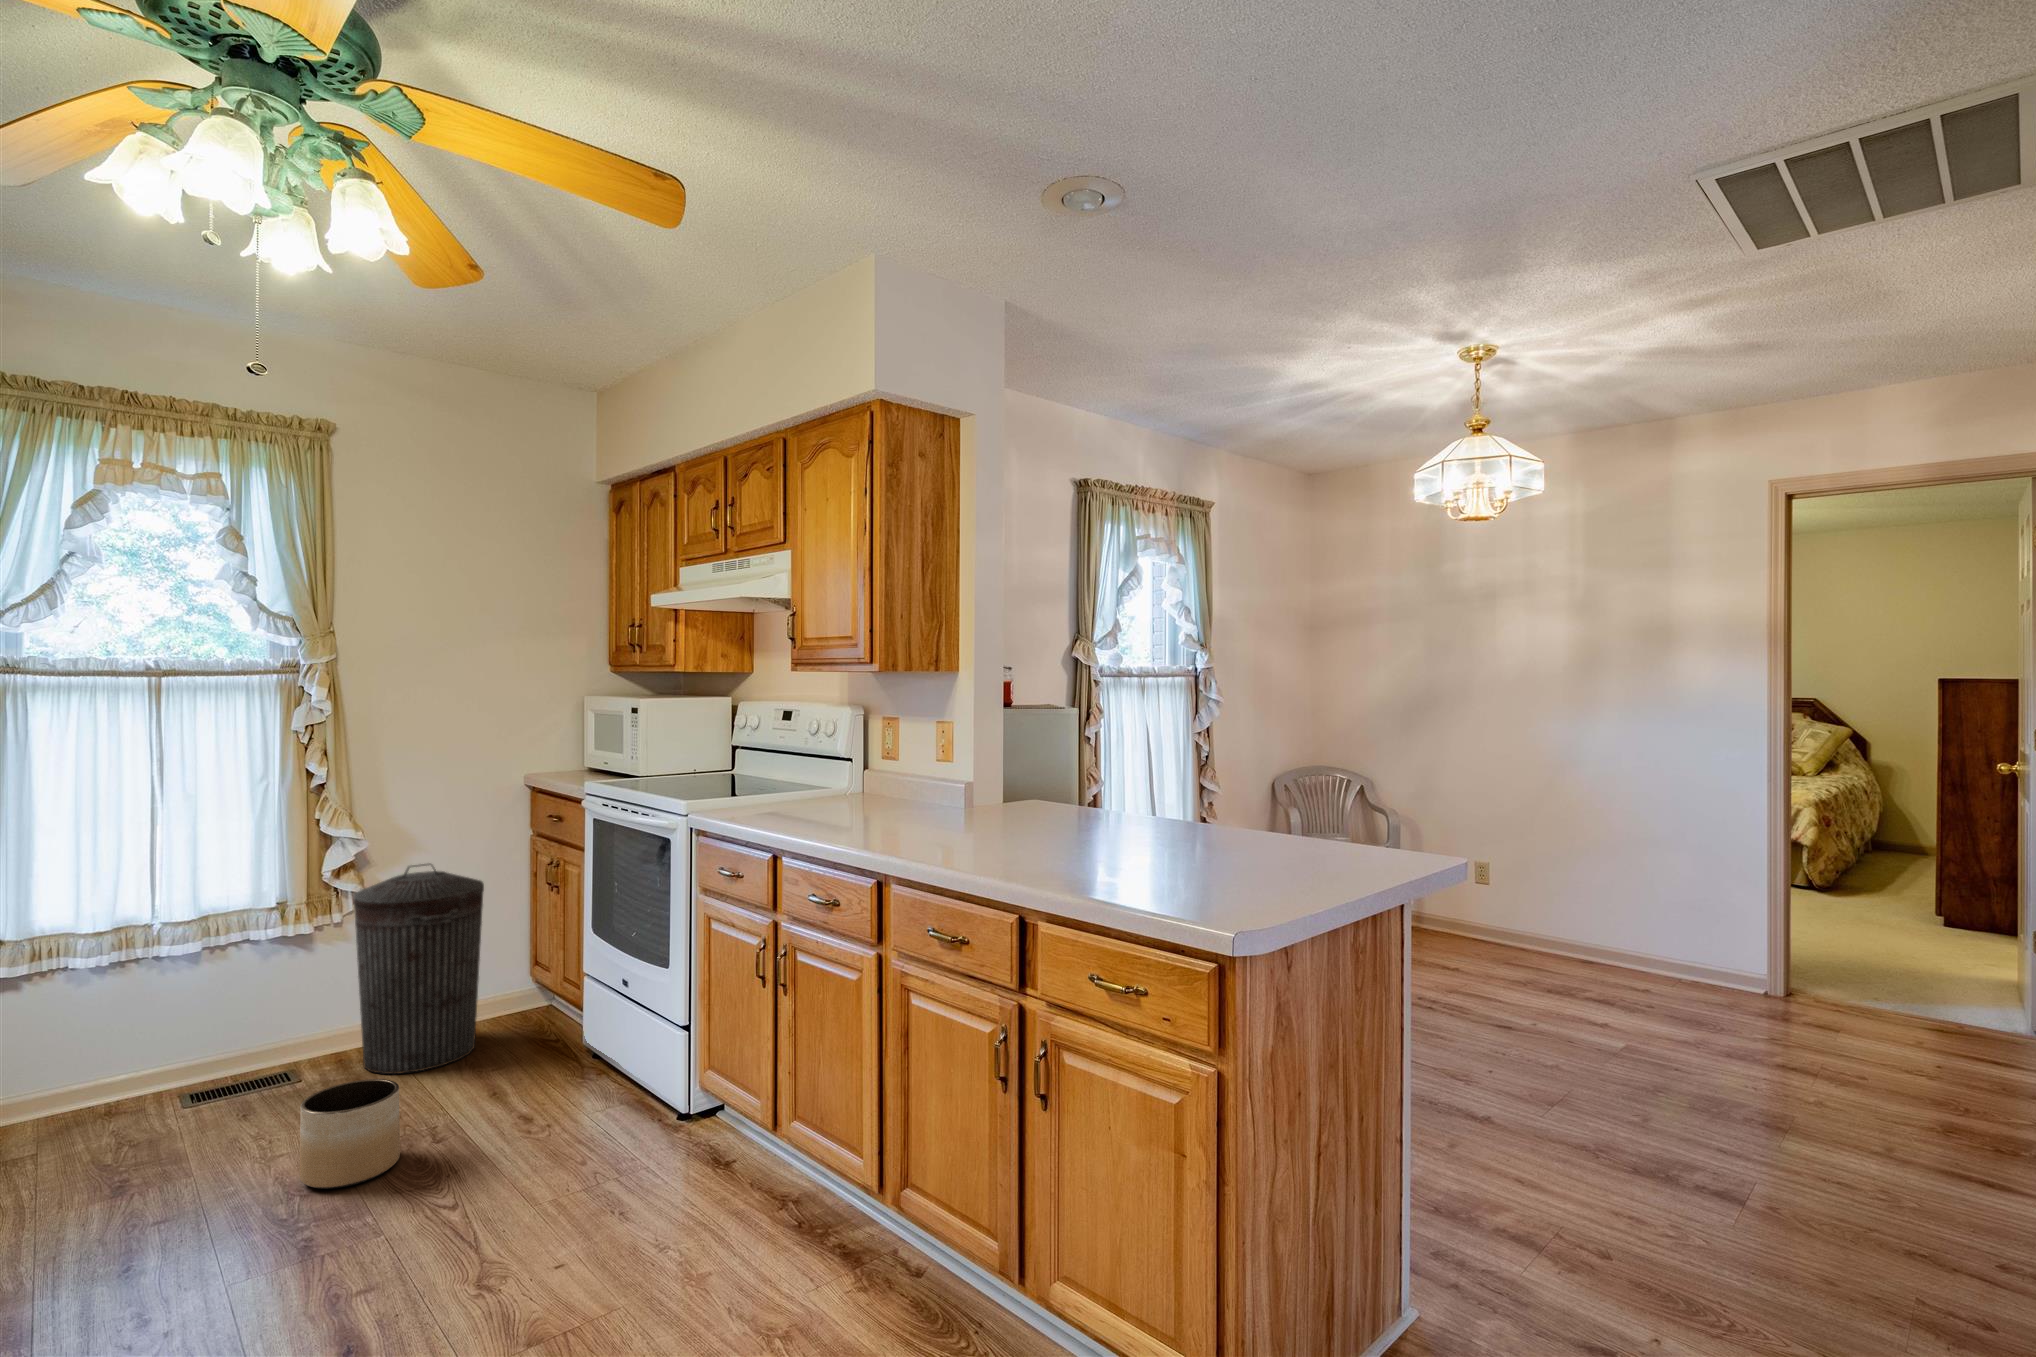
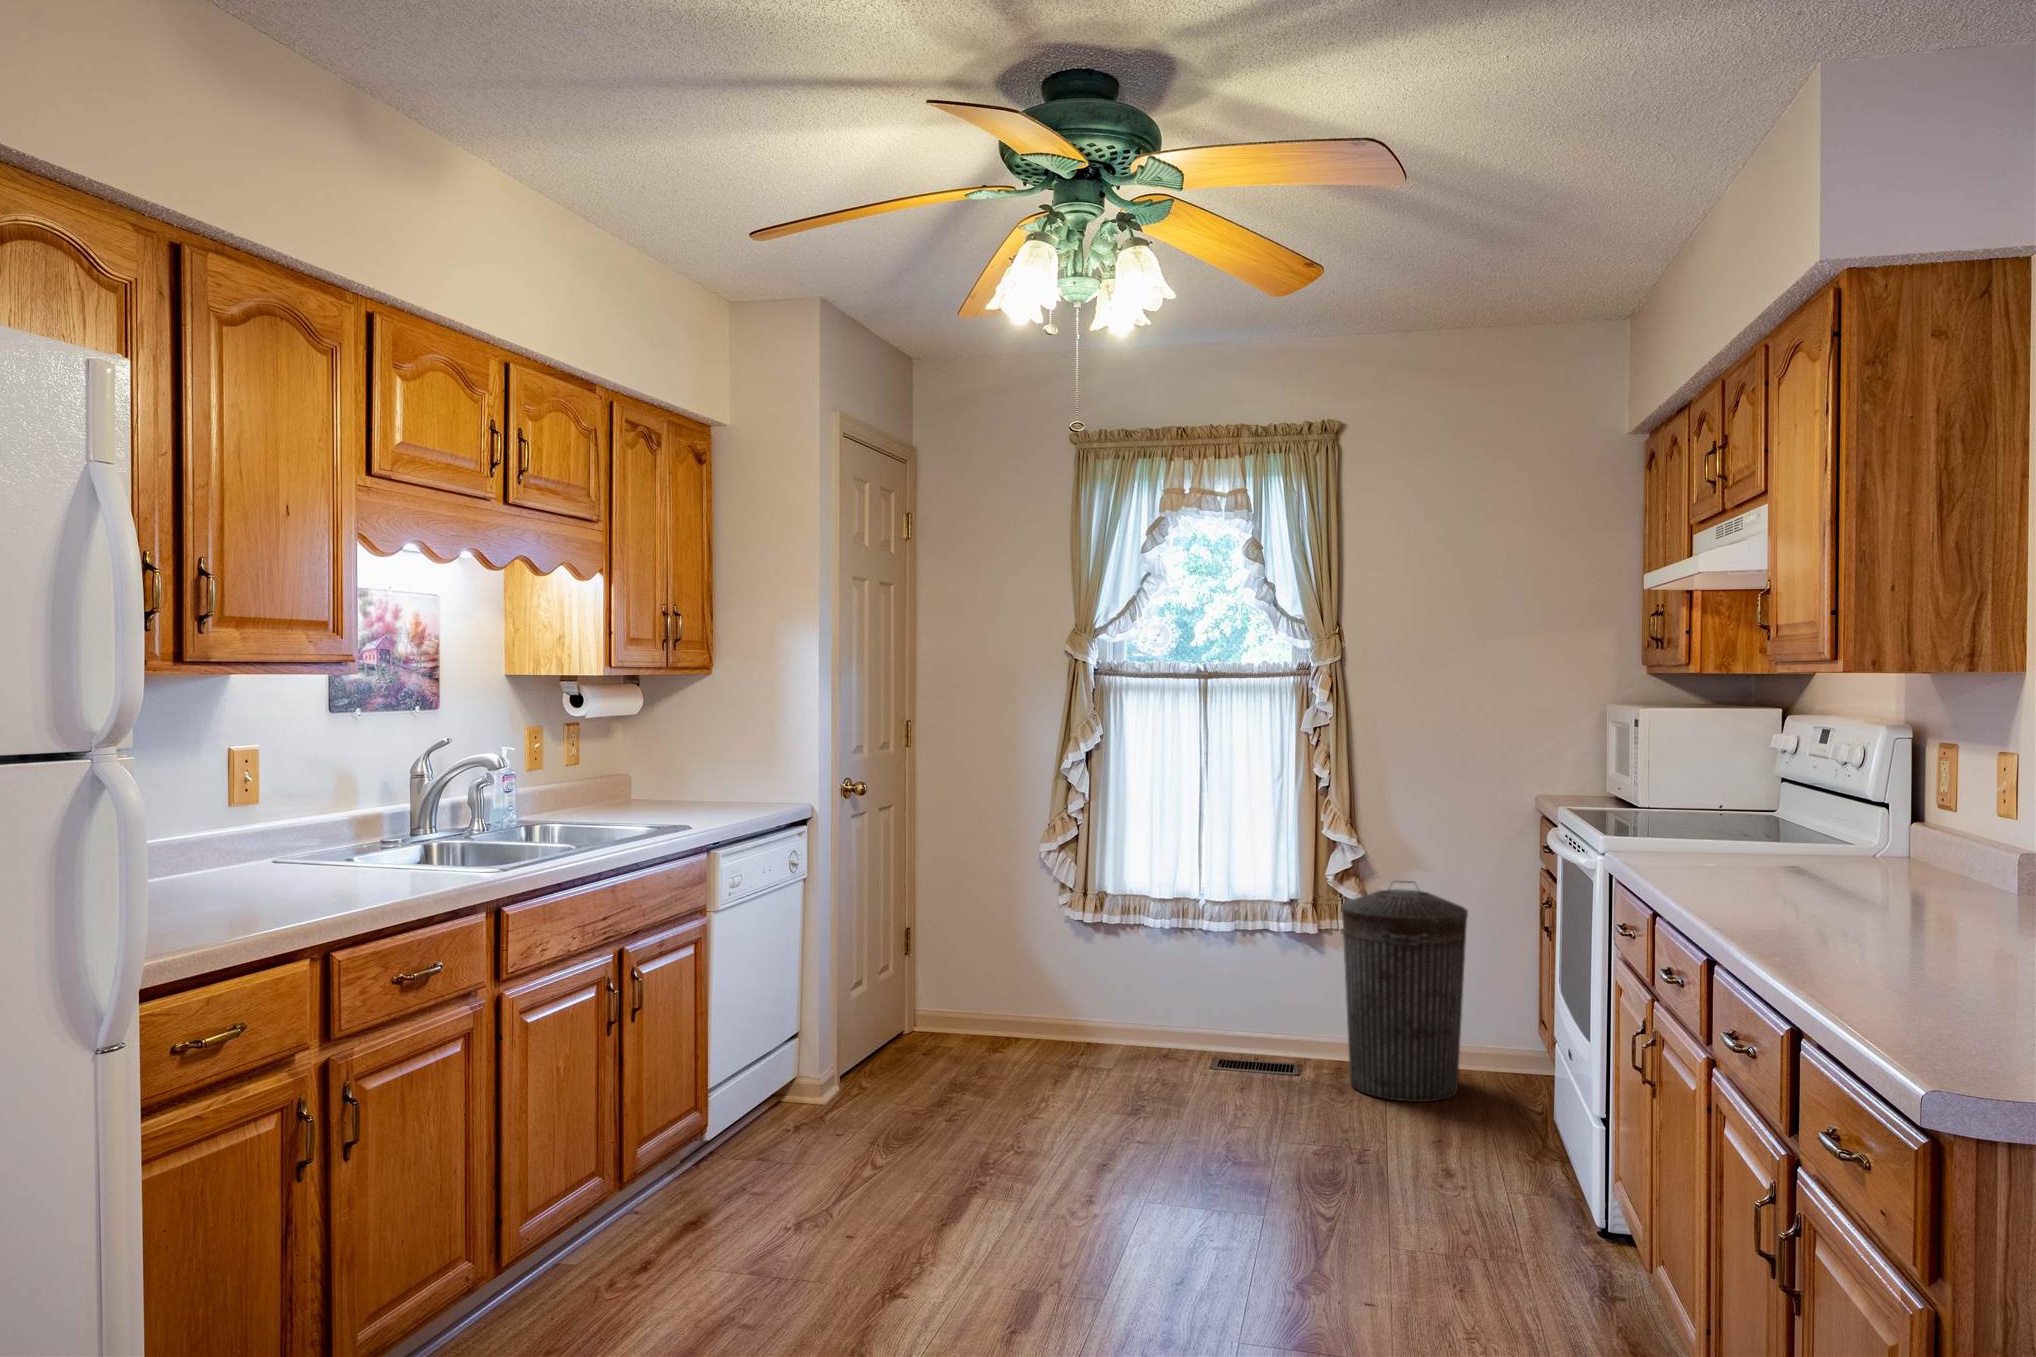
planter: present [300,1079,400,1189] -> none [1240,1074,1322,1171]

